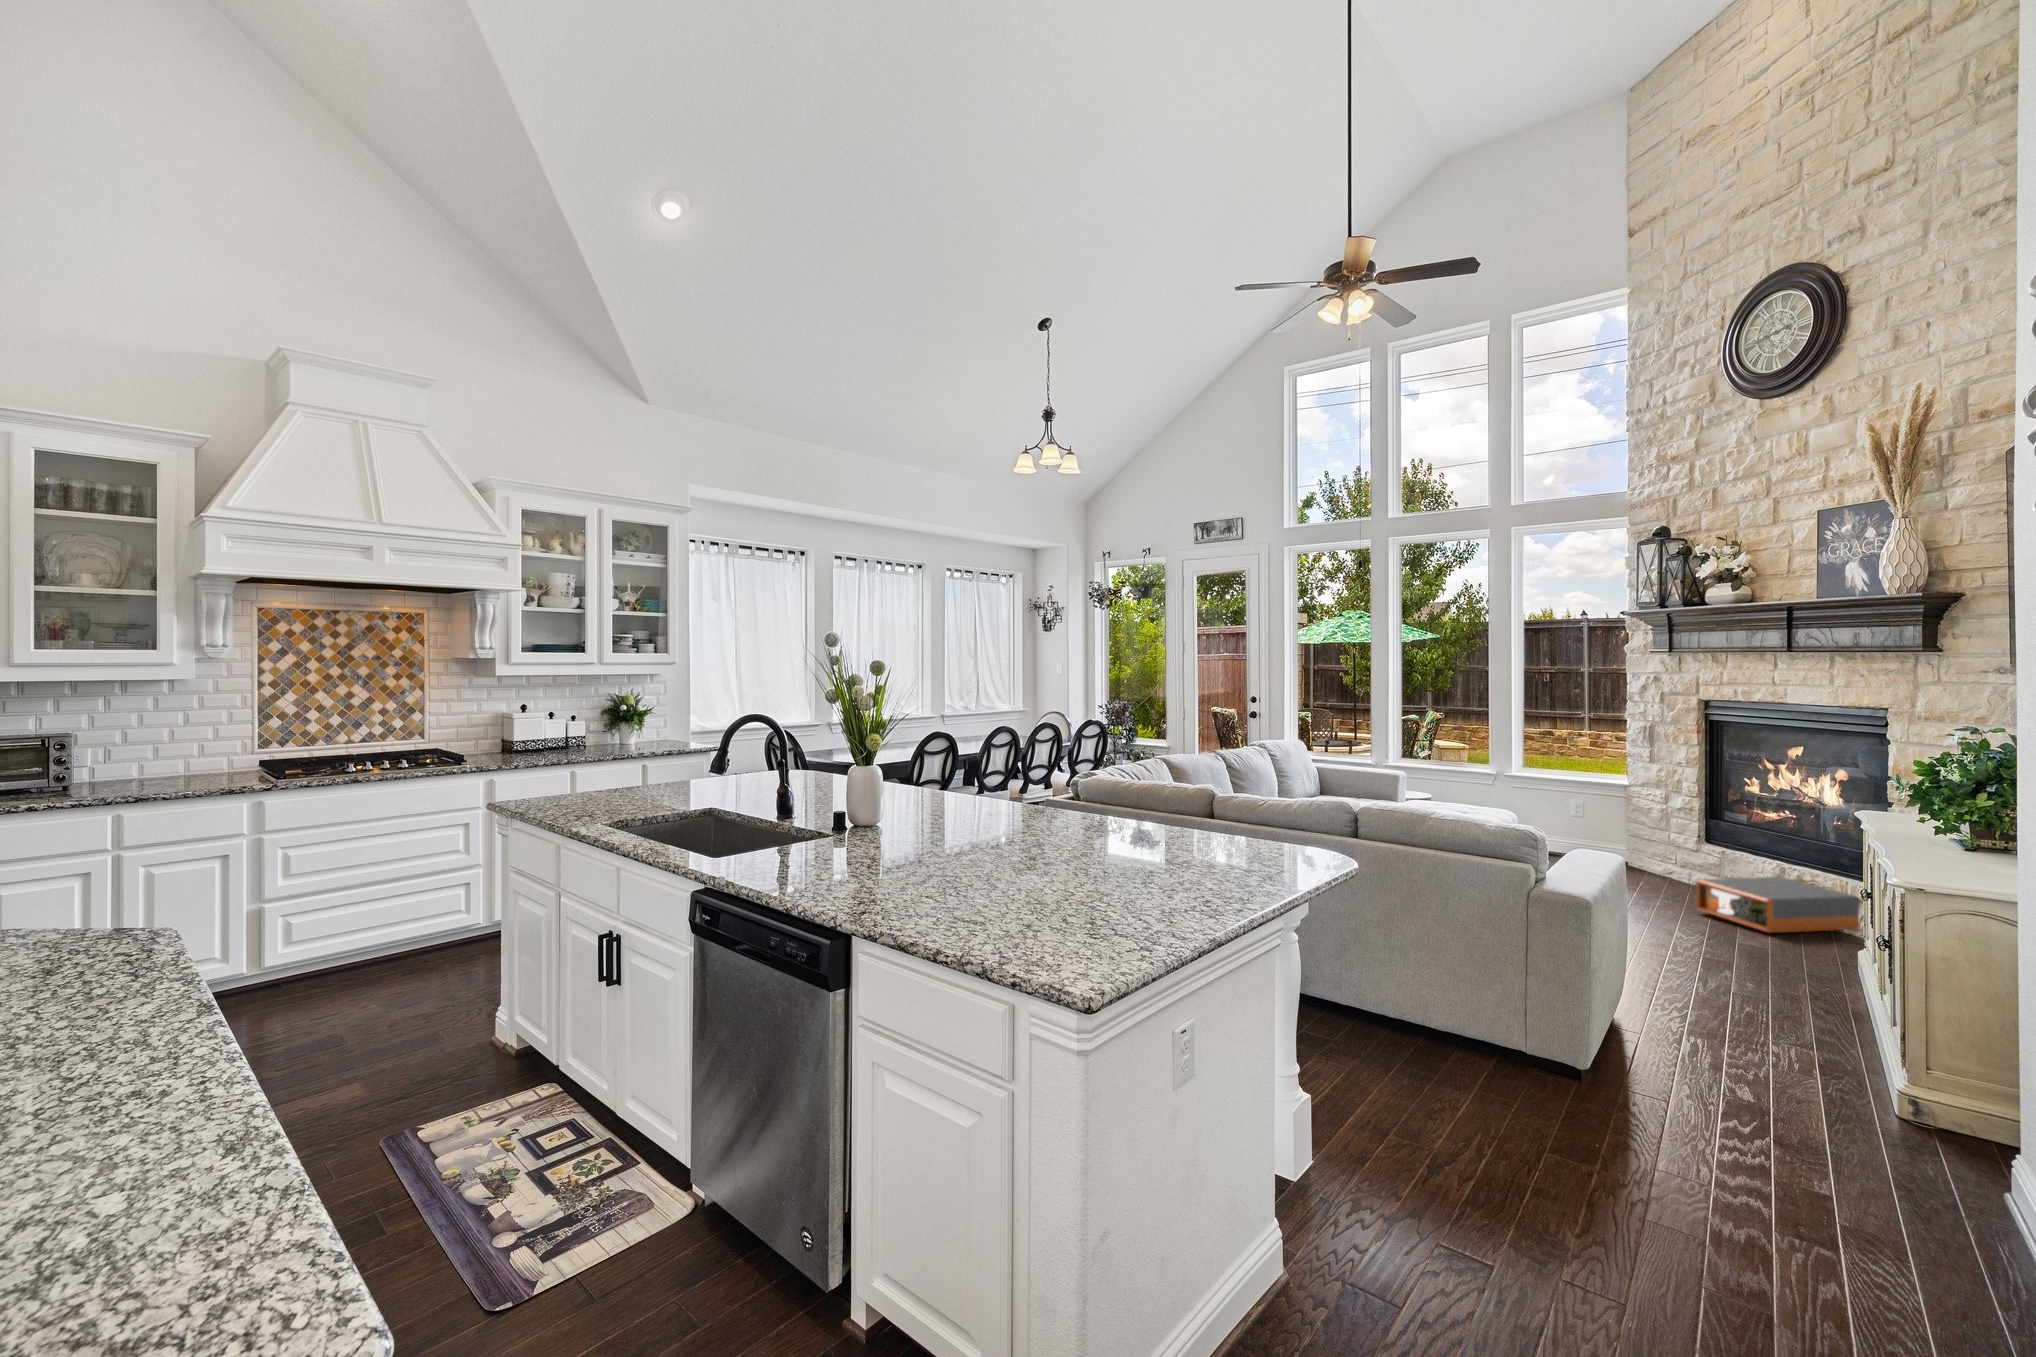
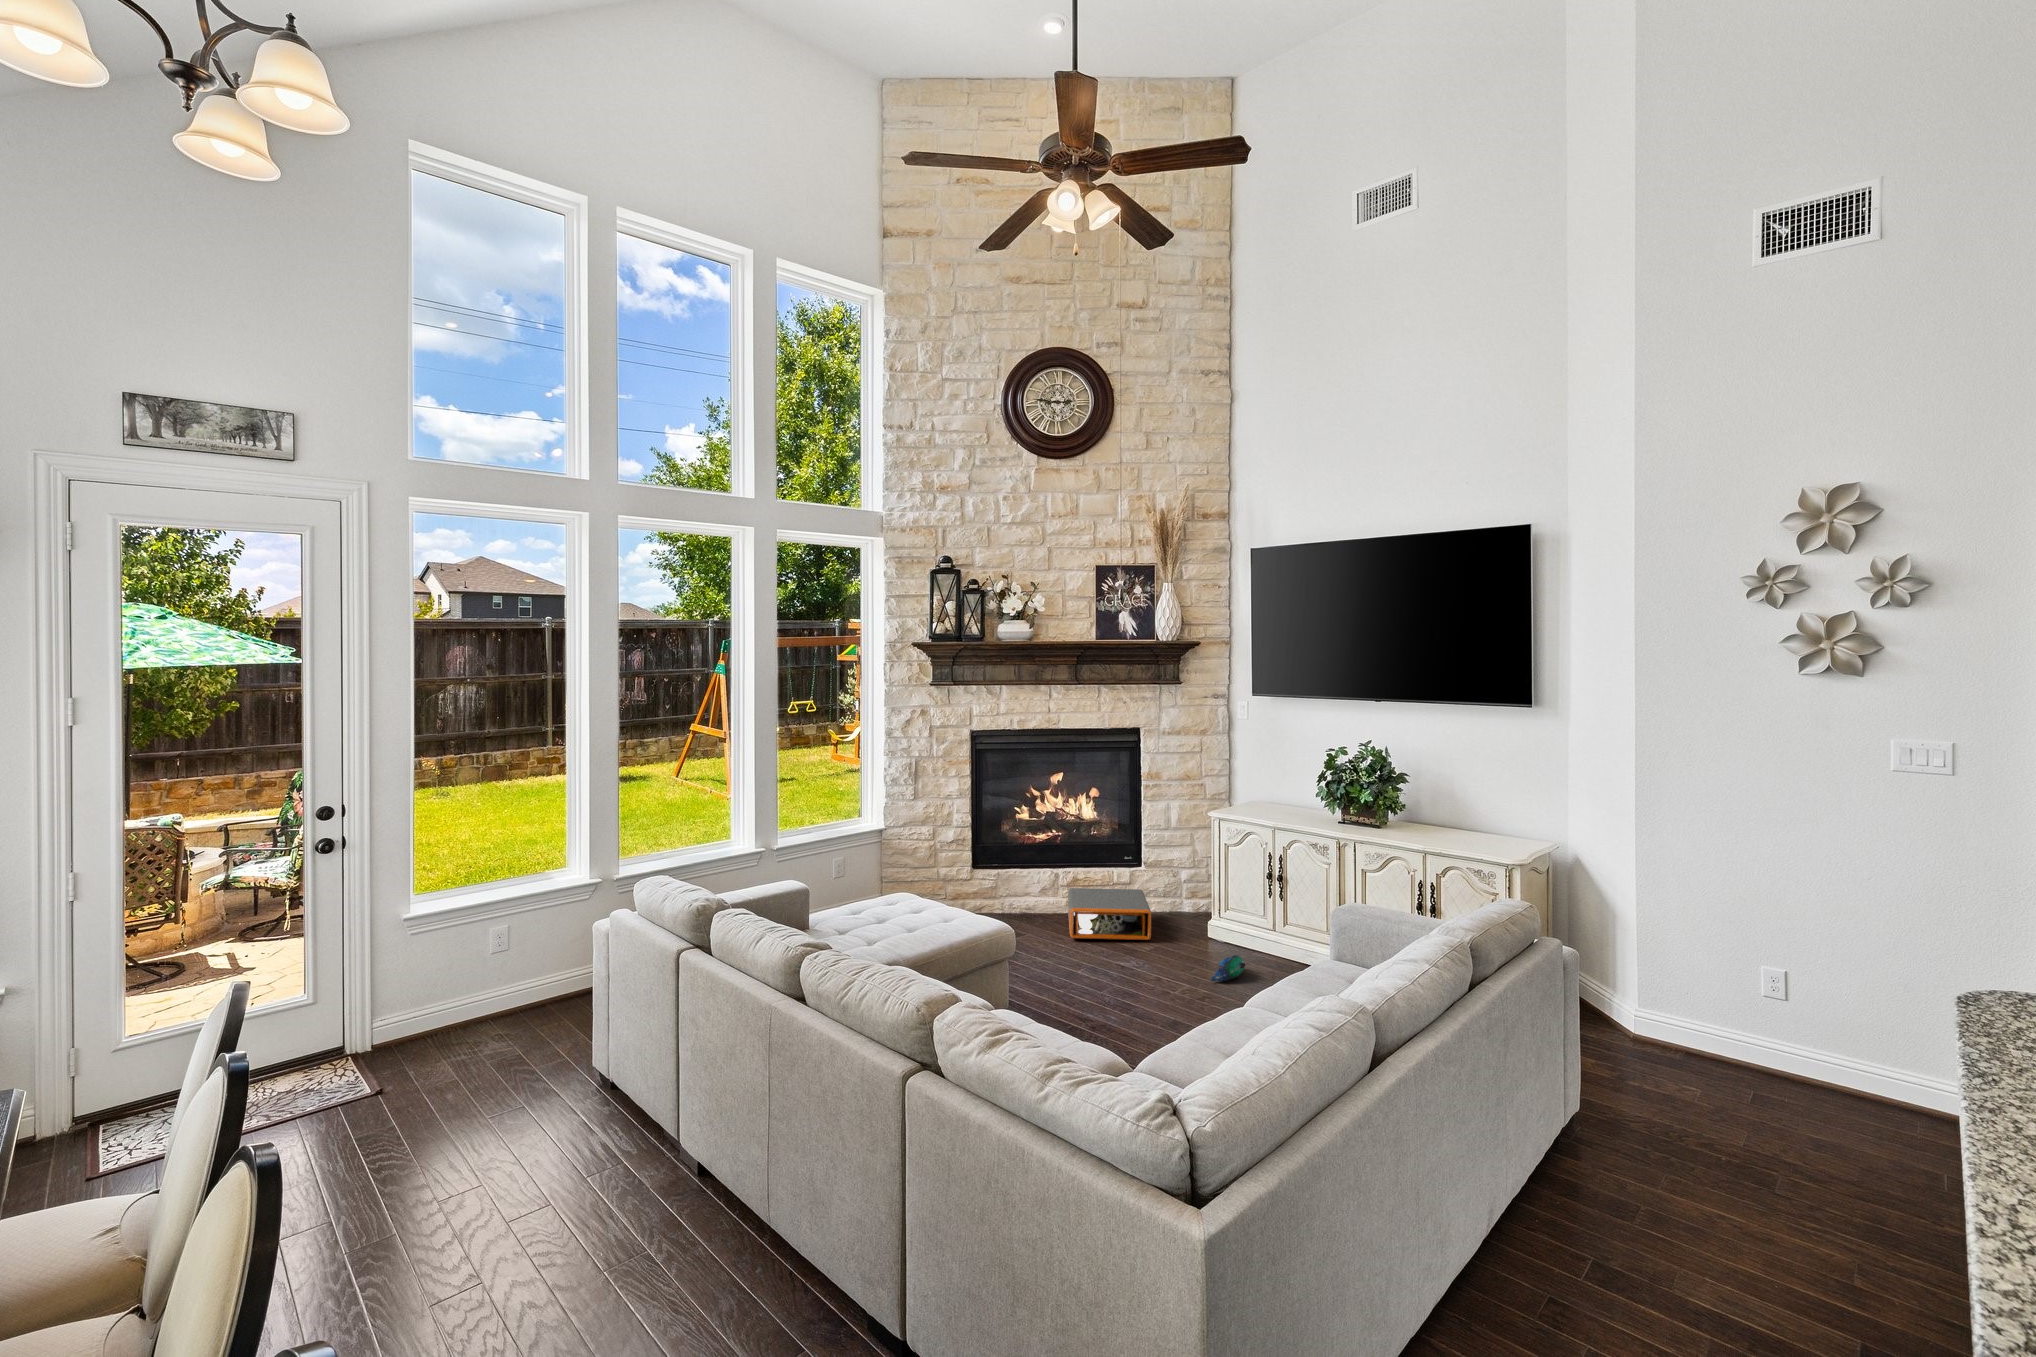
plush toy: none [1691,944,1771,964] -> present [1210,955,1246,981]

